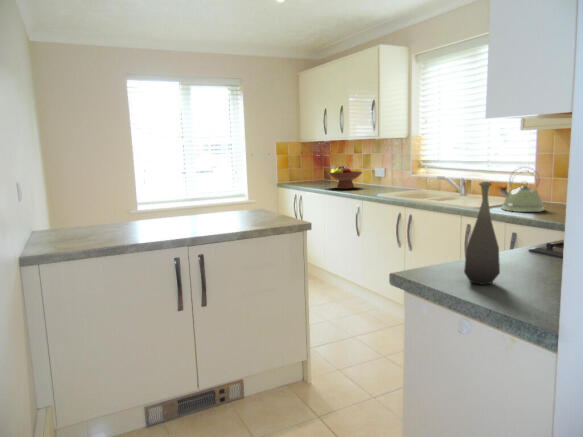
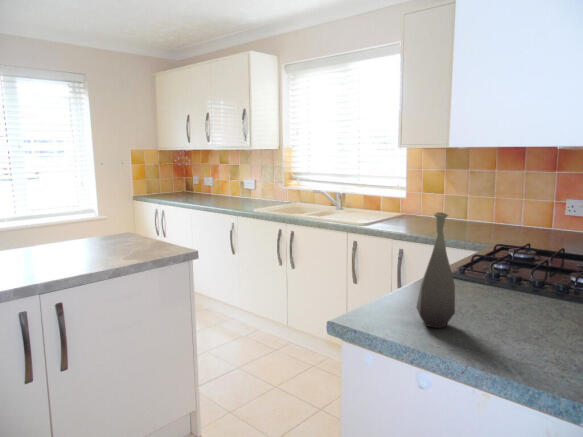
fruit bowl: present [329,166,362,189] -> none [195,178,232,203]
kettle: present [499,171,544,212] -> none [379,183,421,227]

